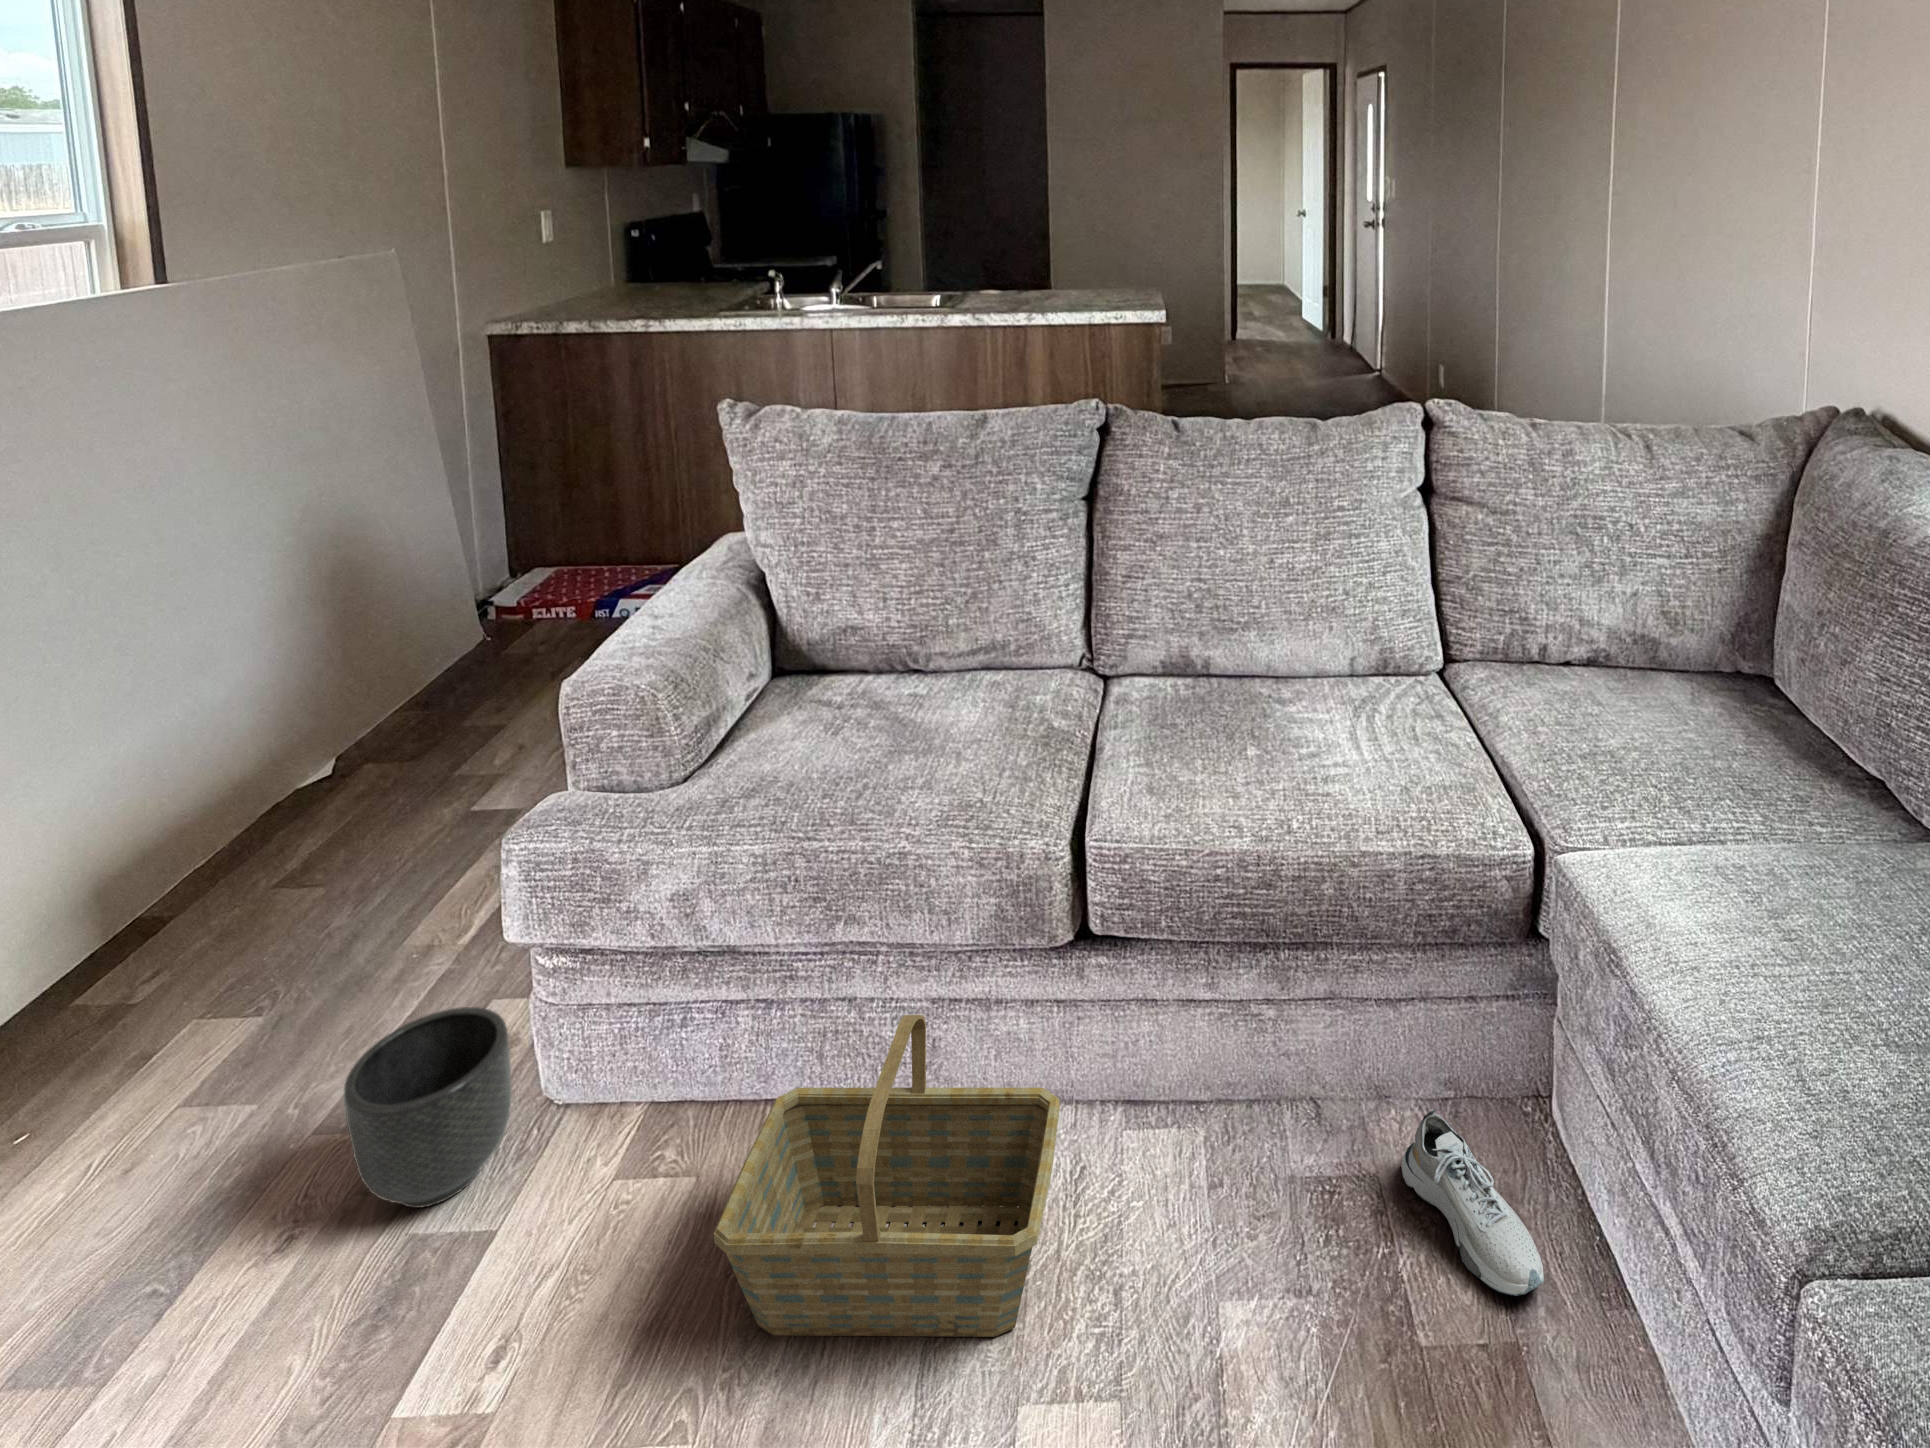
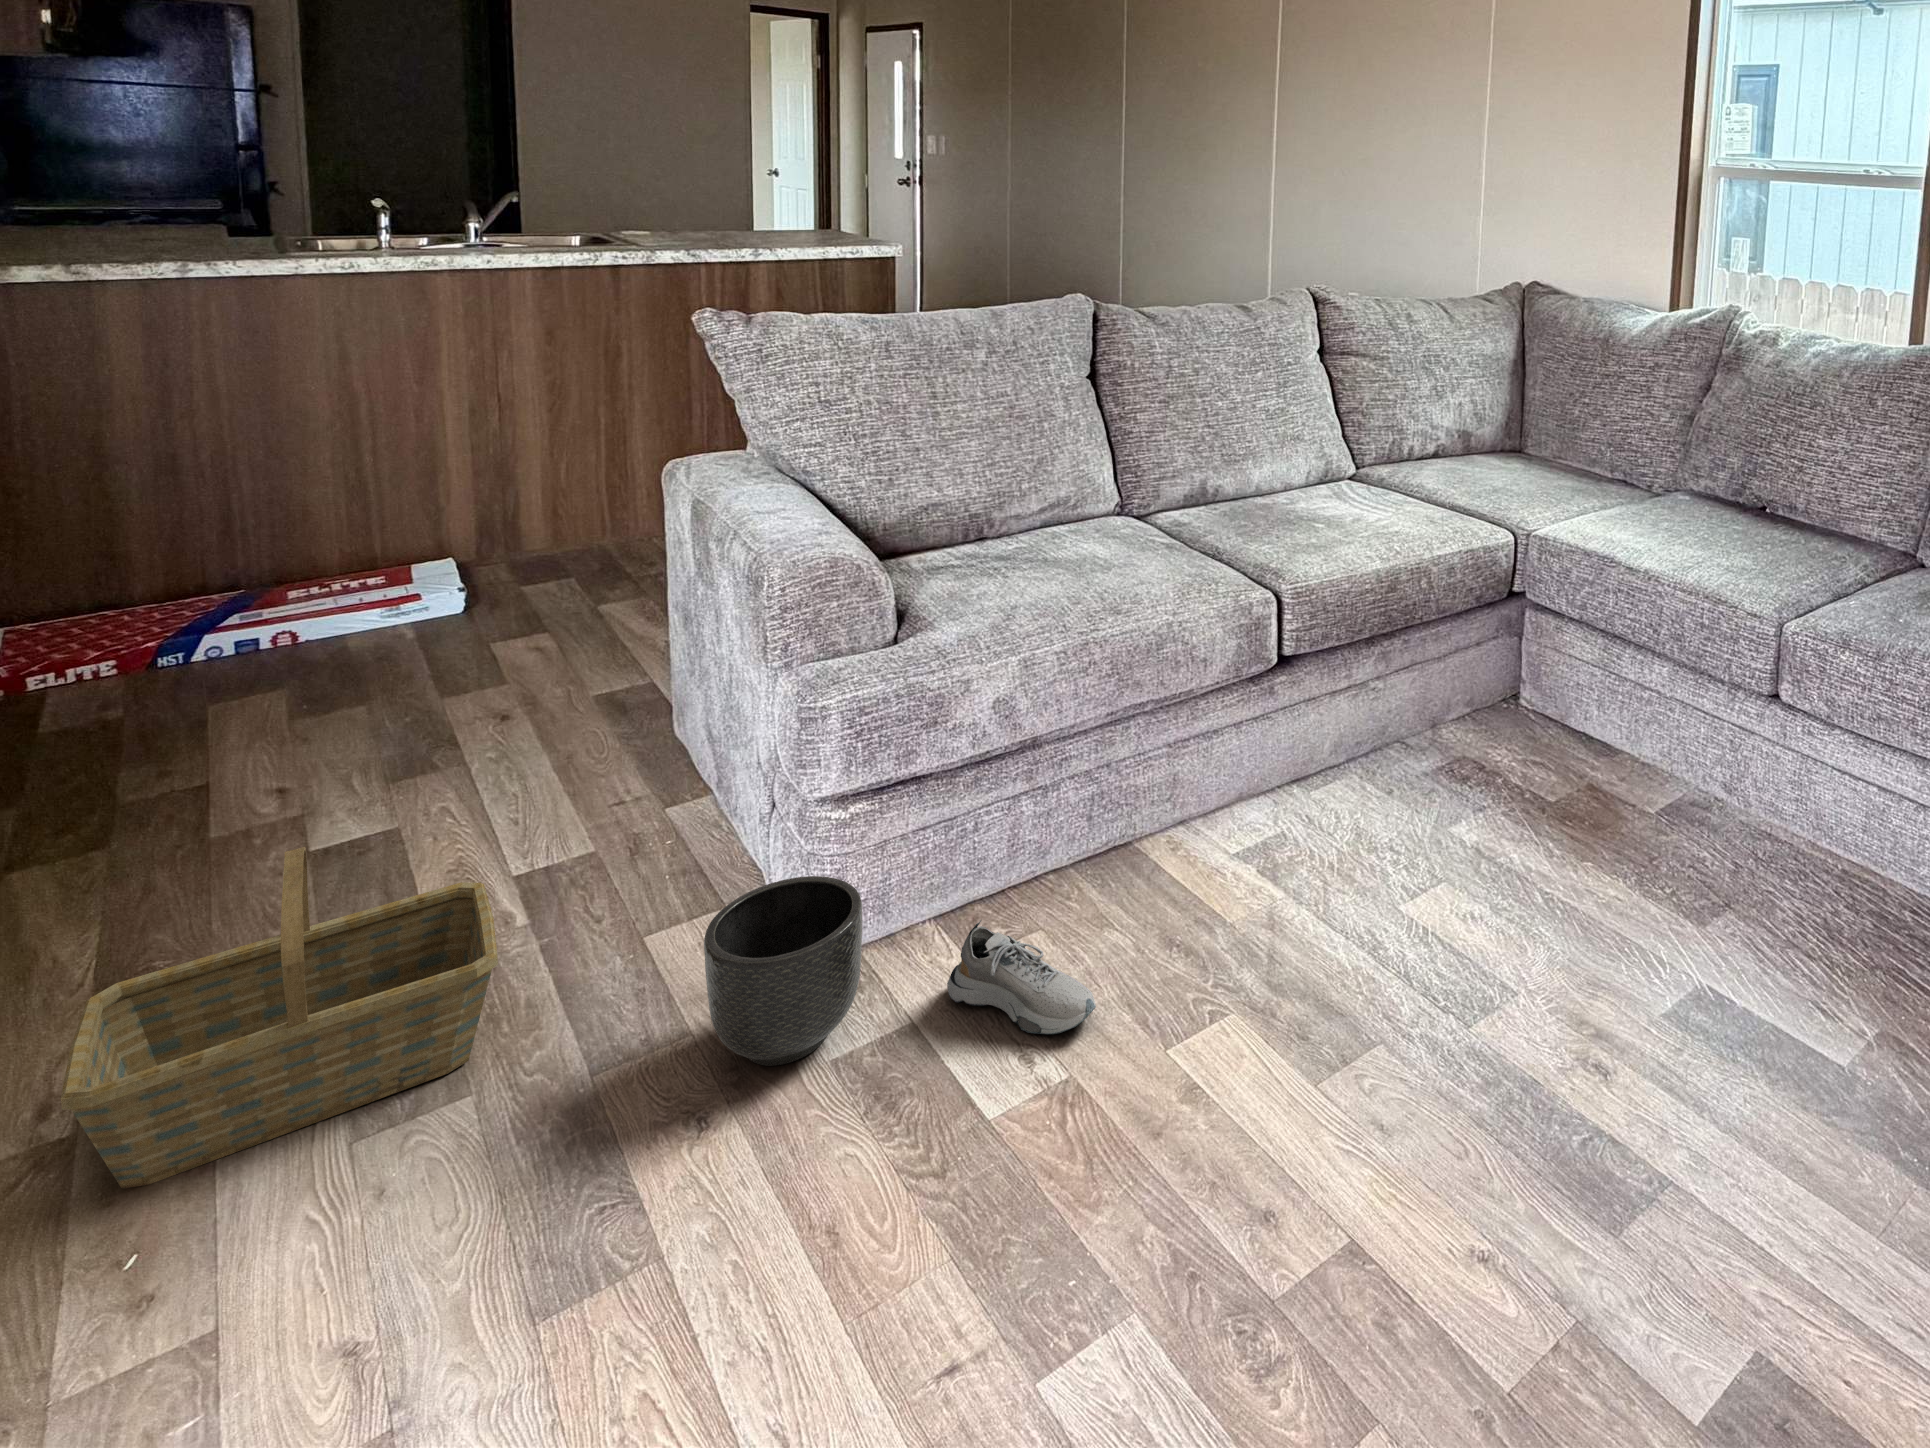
basket: present [714,1015,1060,1337] -> present [61,847,498,1188]
shoe: present [1401,1109,1544,1296] -> present [947,921,1096,1034]

